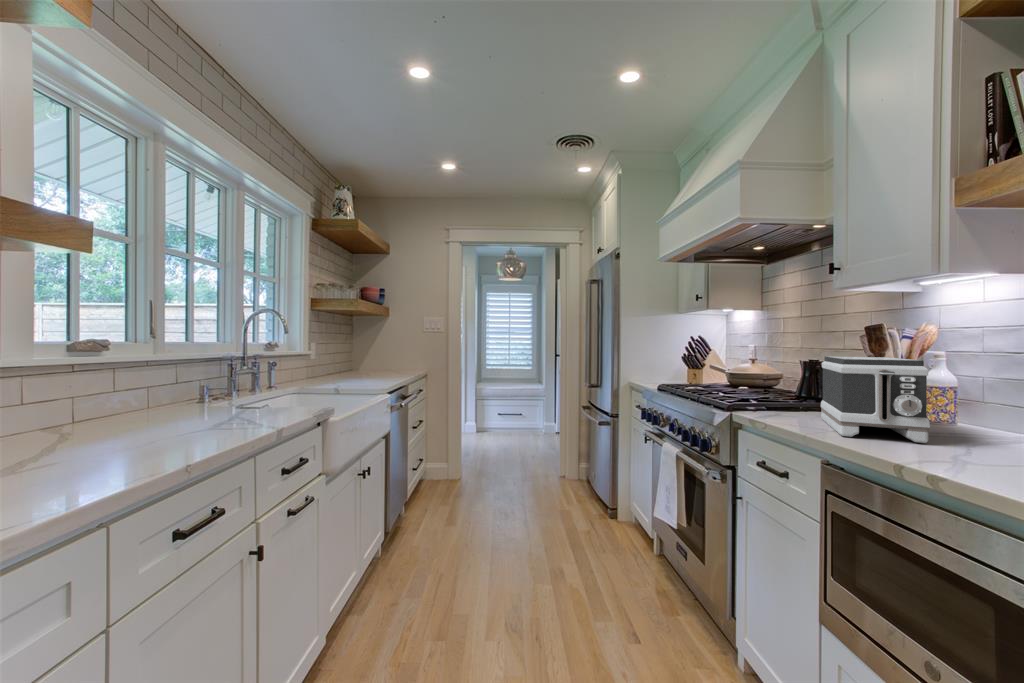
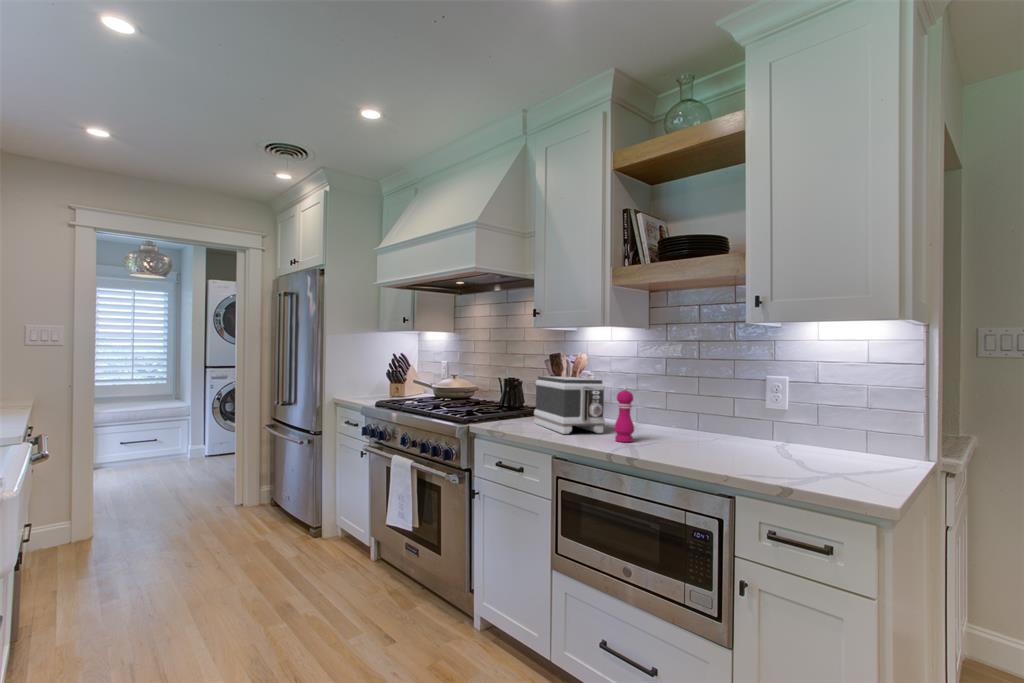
pepper mill: none [933,369,979,463] -> present [614,387,634,442]

